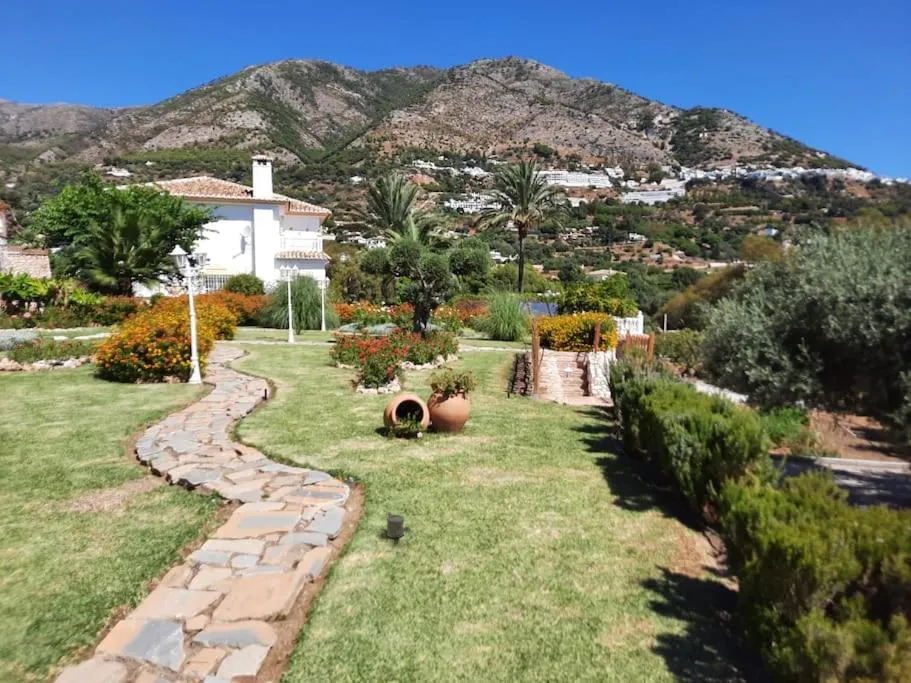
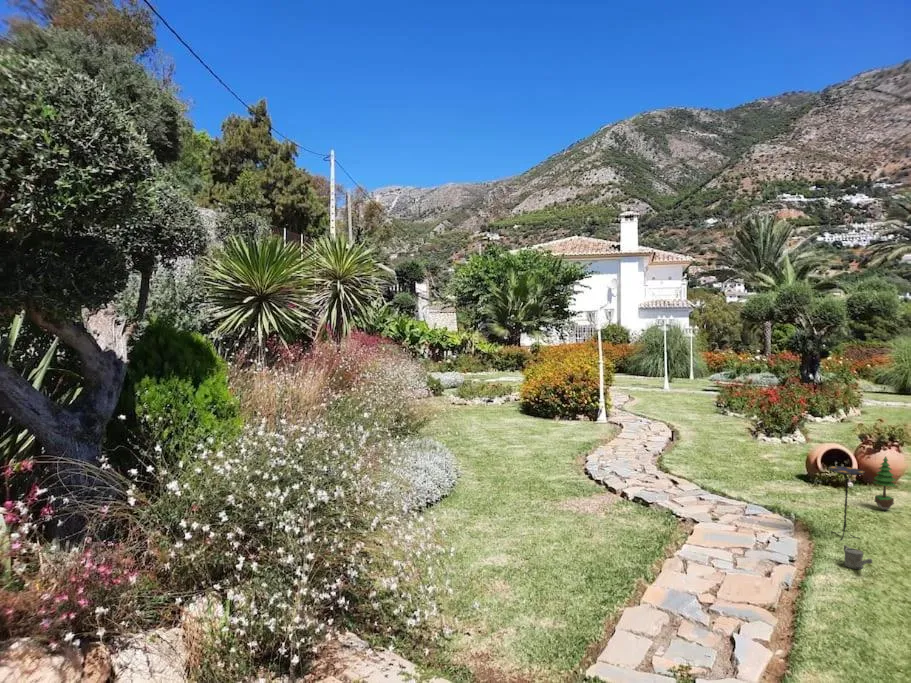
potted tree: none [435,404,455,458] -> present [873,457,896,510]
side table: none [384,422,418,501] -> present [829,466,865,539]

